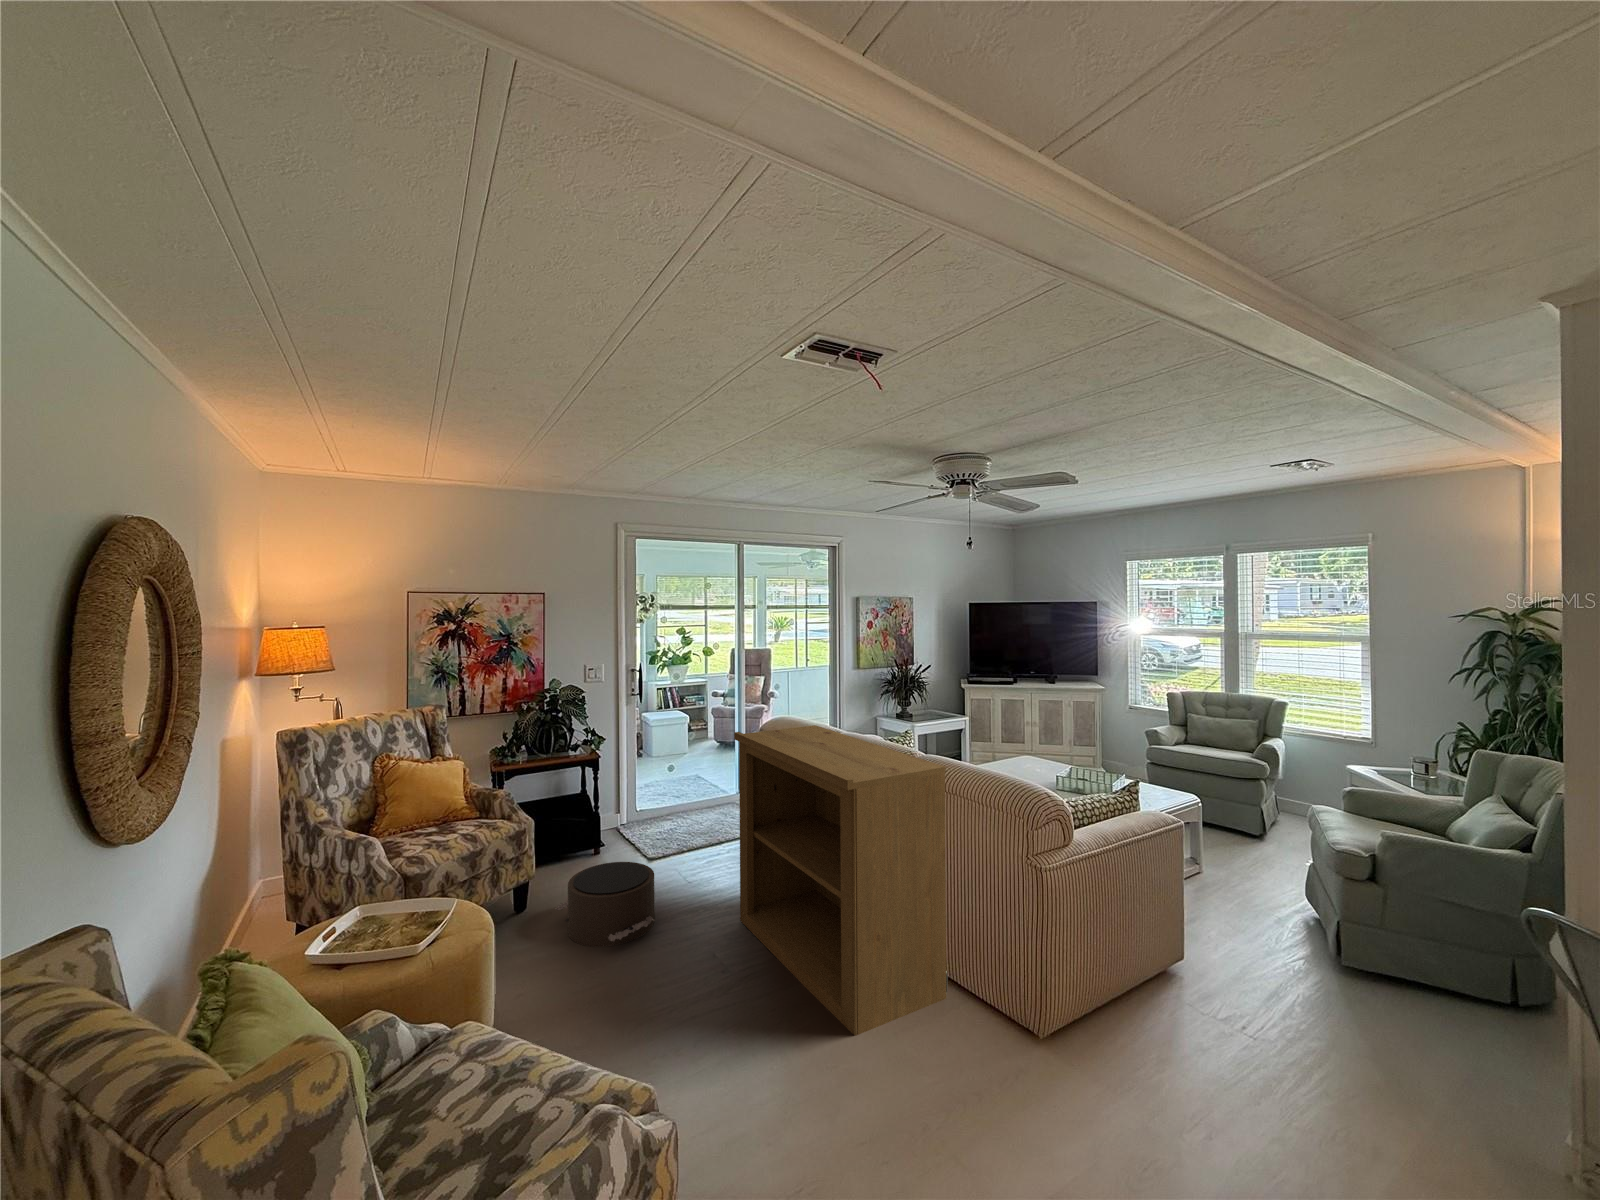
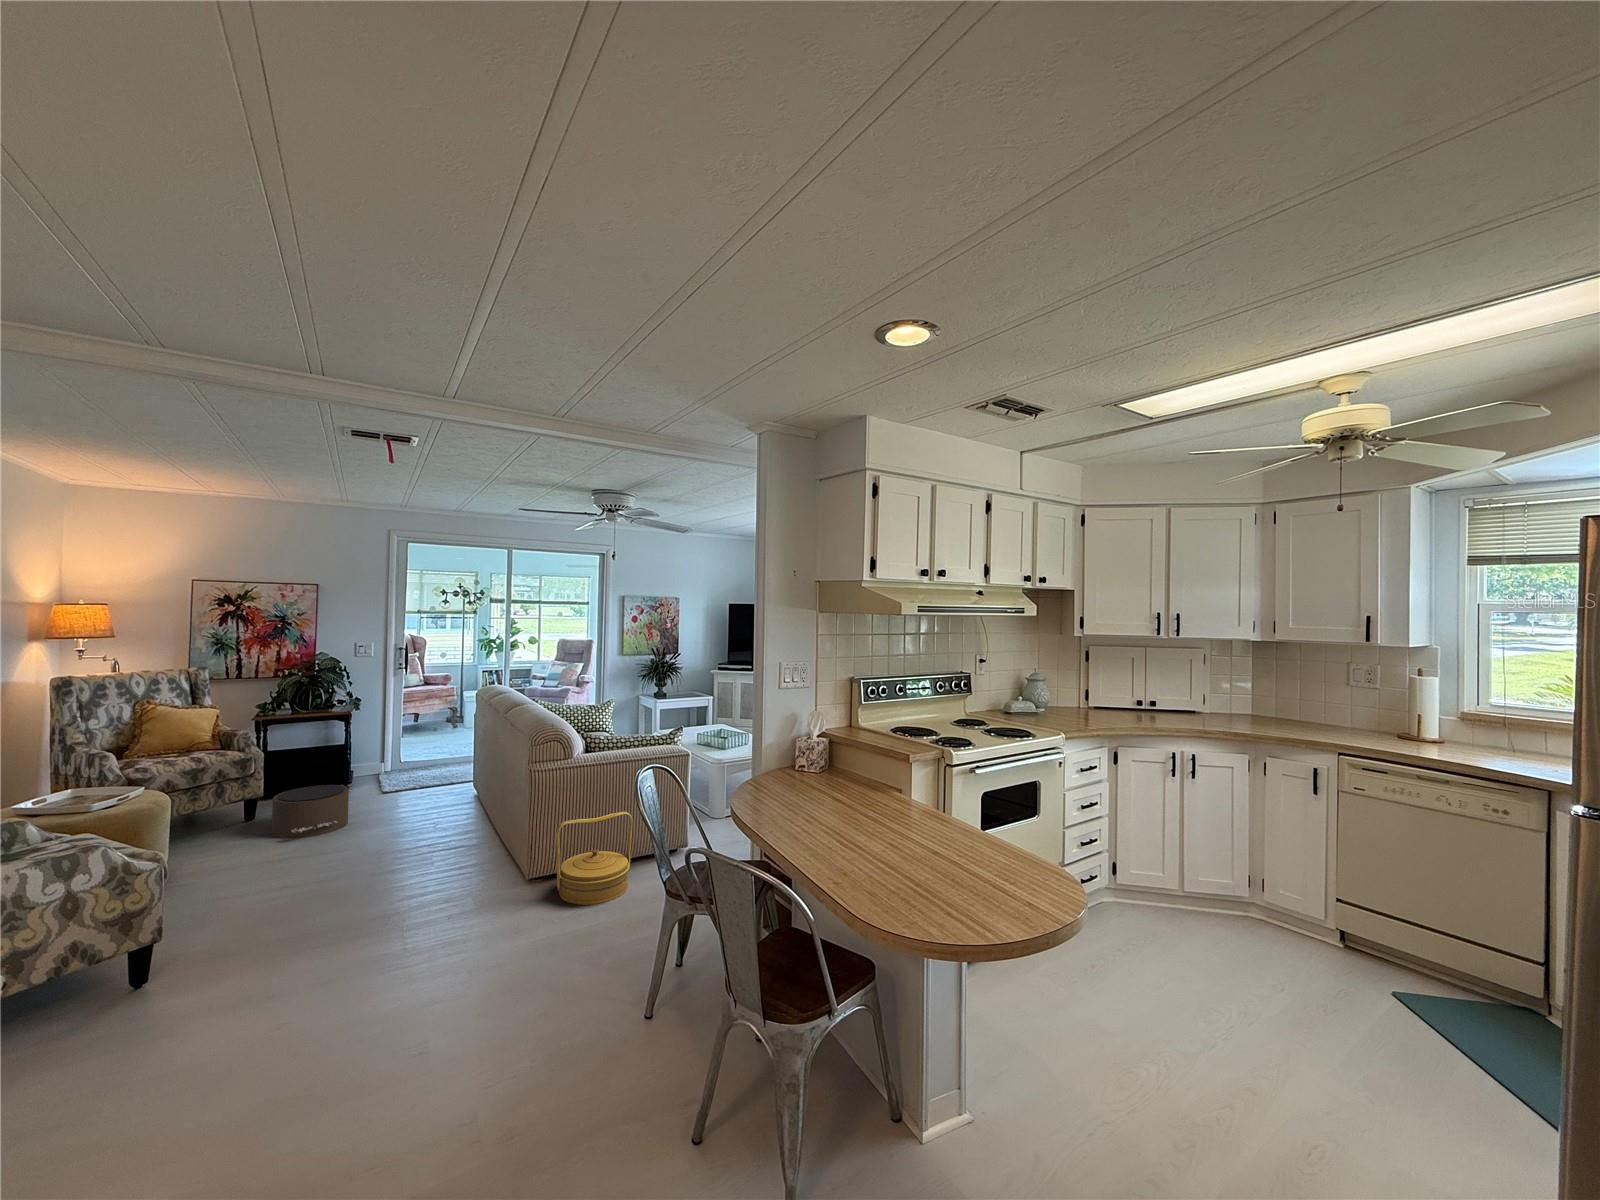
bookshelf: present [734,725,947,1036] -> none [408,687,507,880]
woven basket: none [1100,932,1225,1103] -> present [556,811,633,905]

